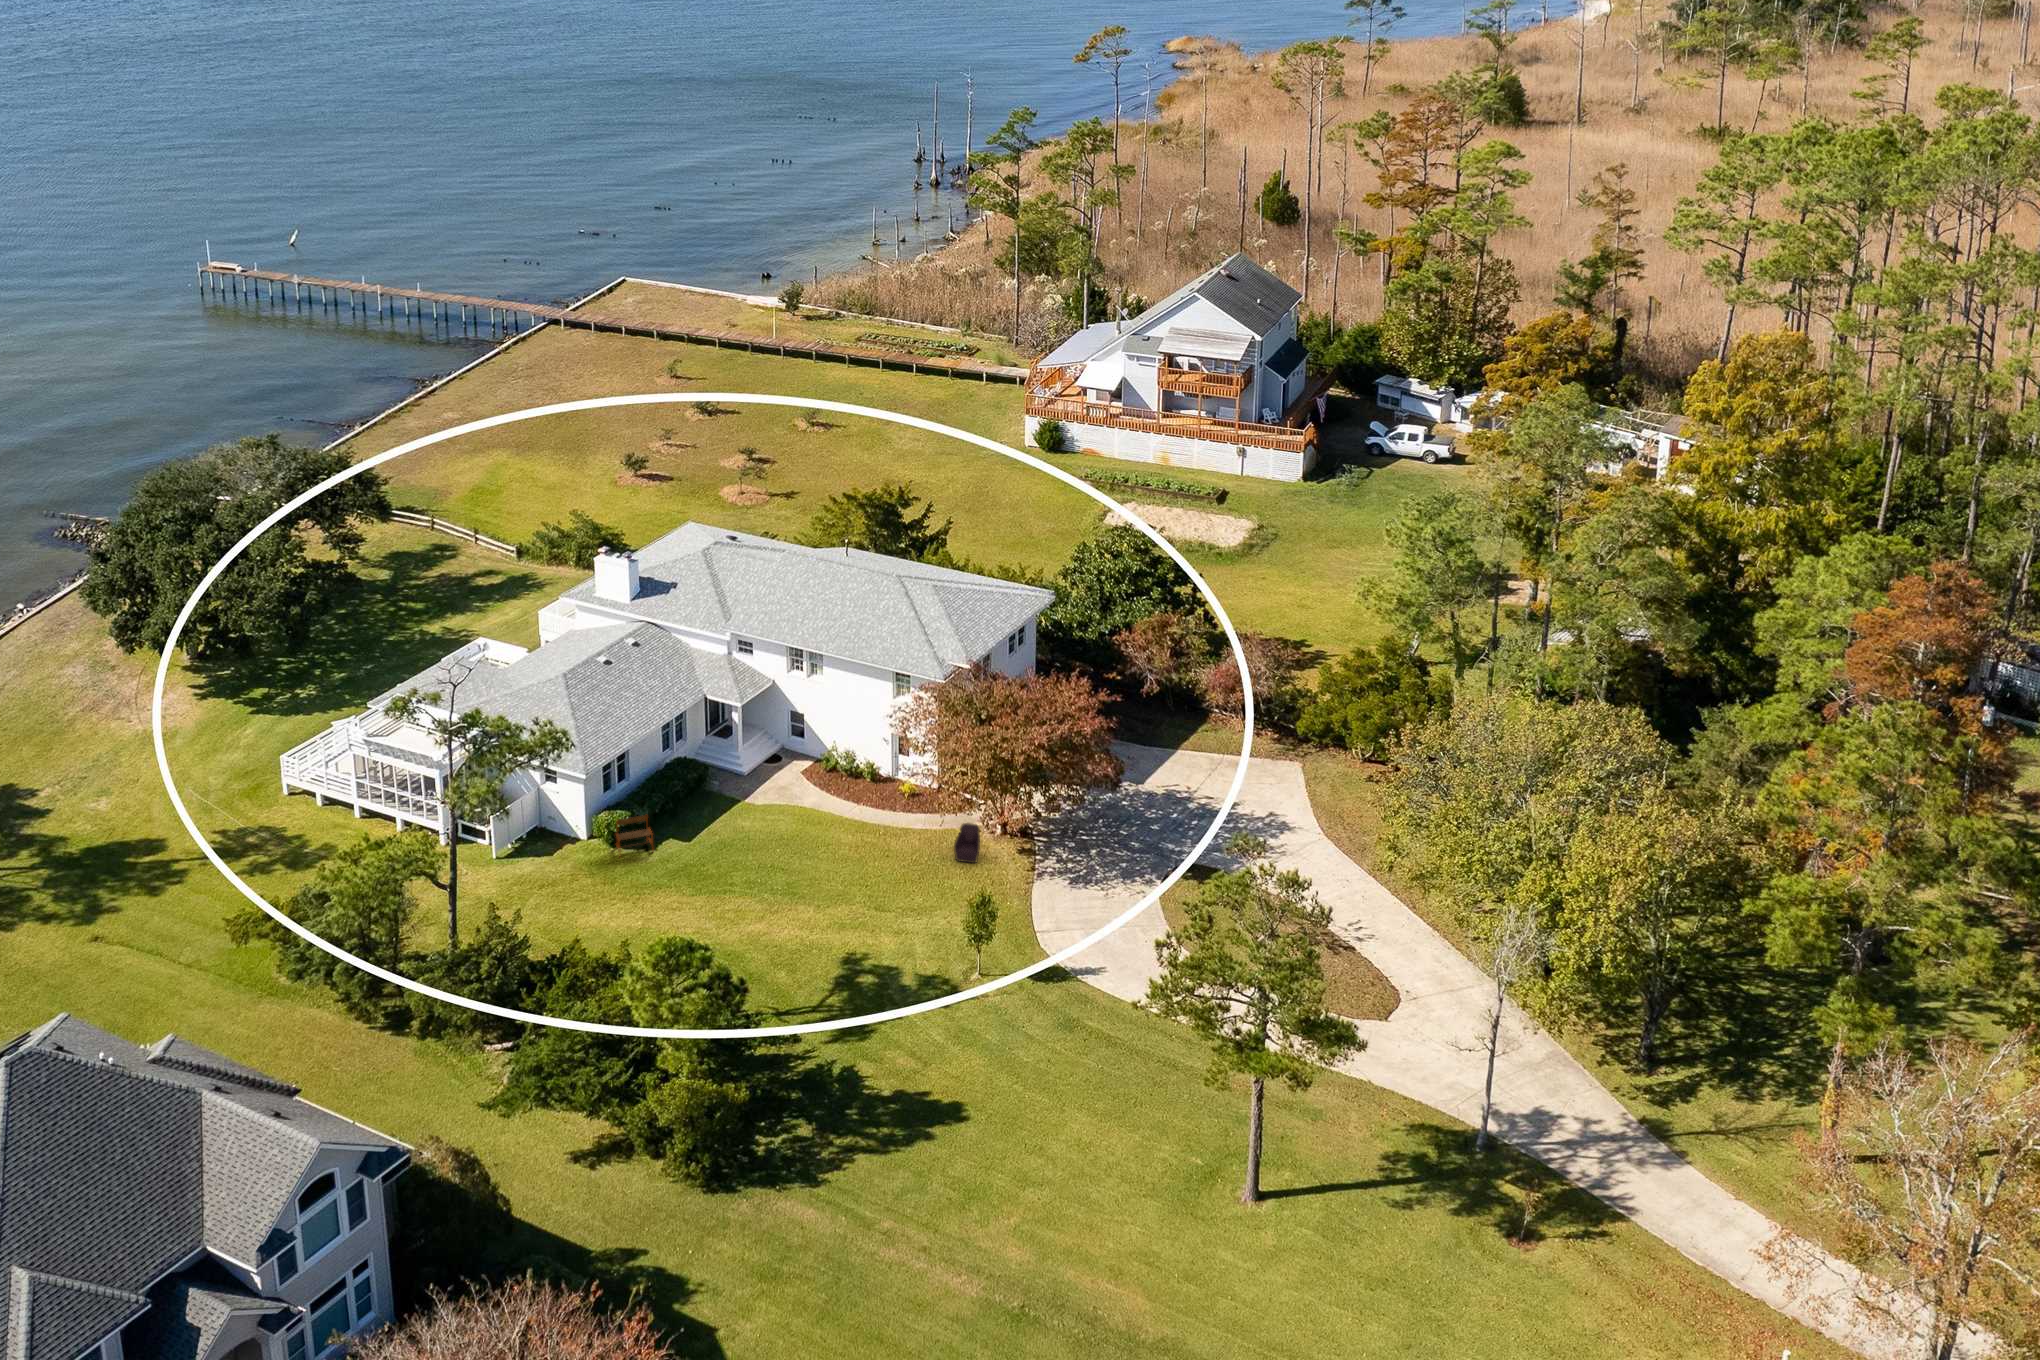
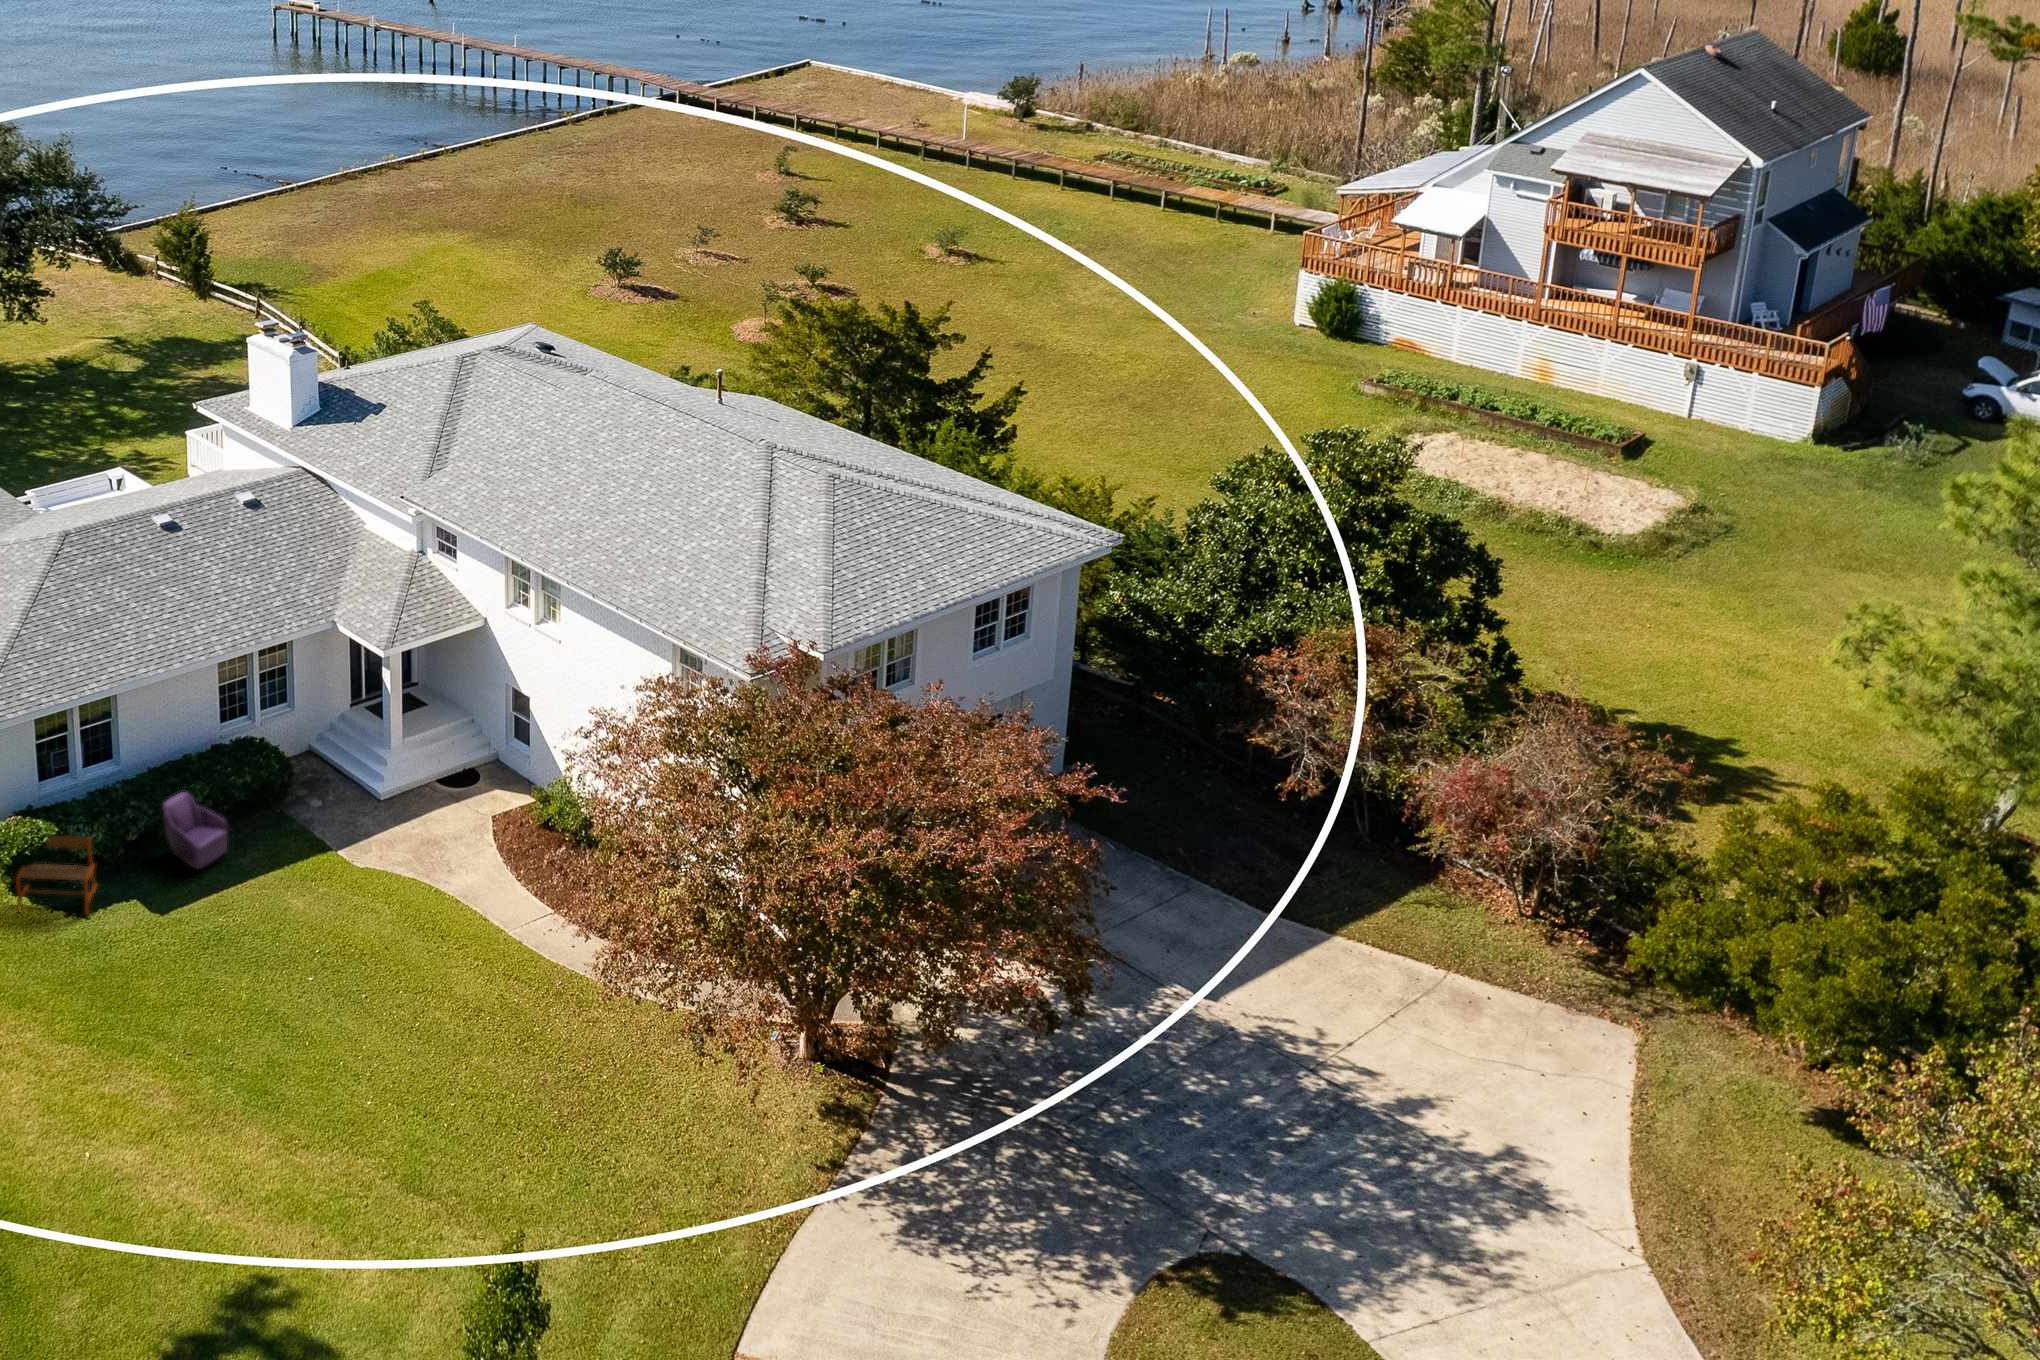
armchair: present [954,823,980,863] -> present [162,792,228,869]

